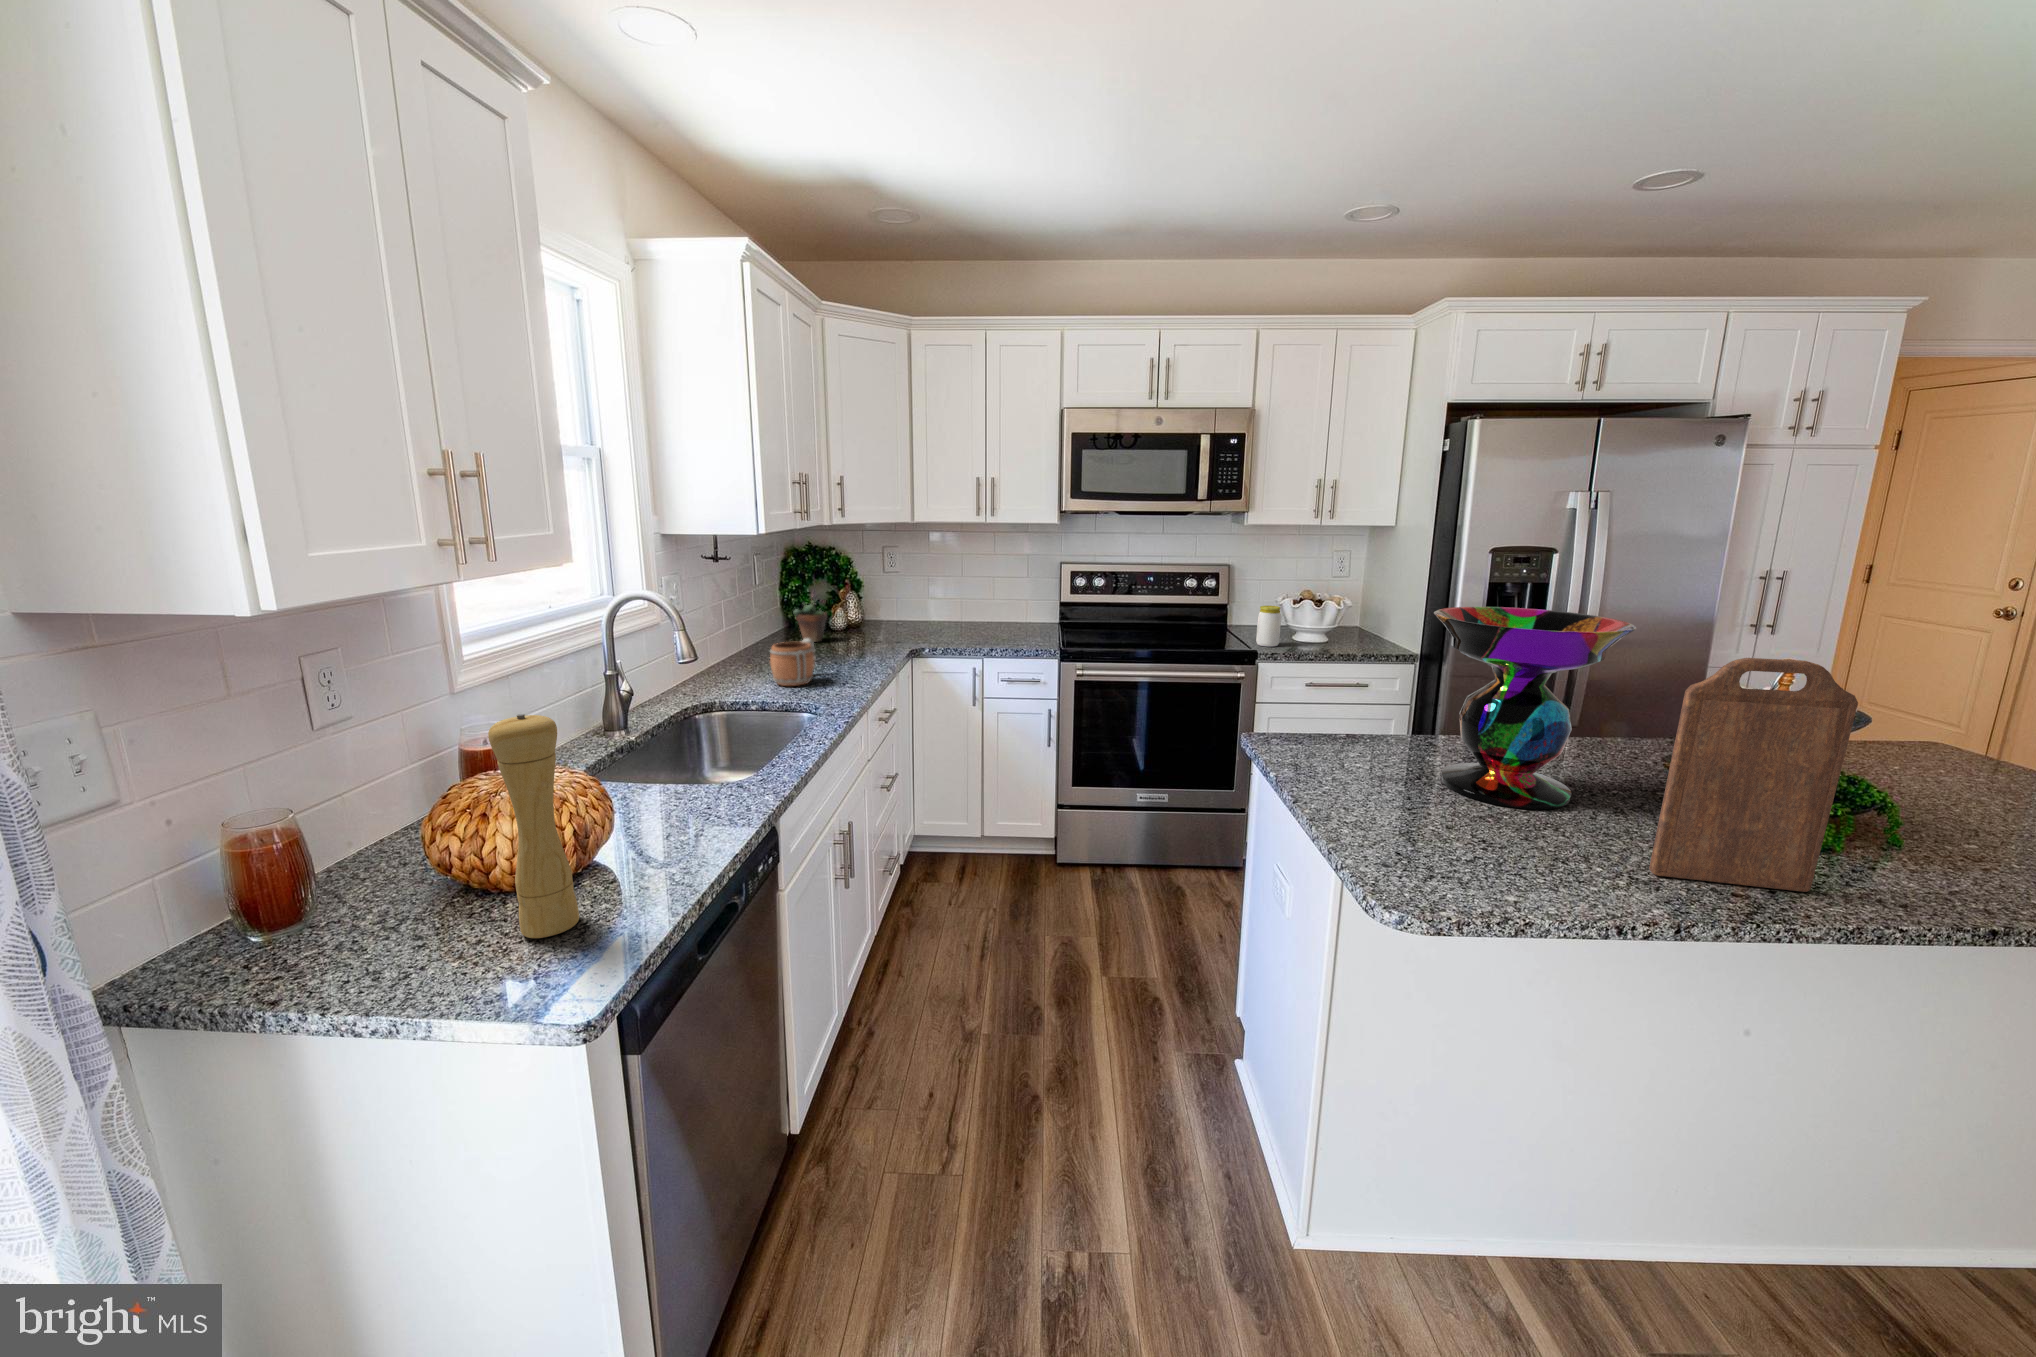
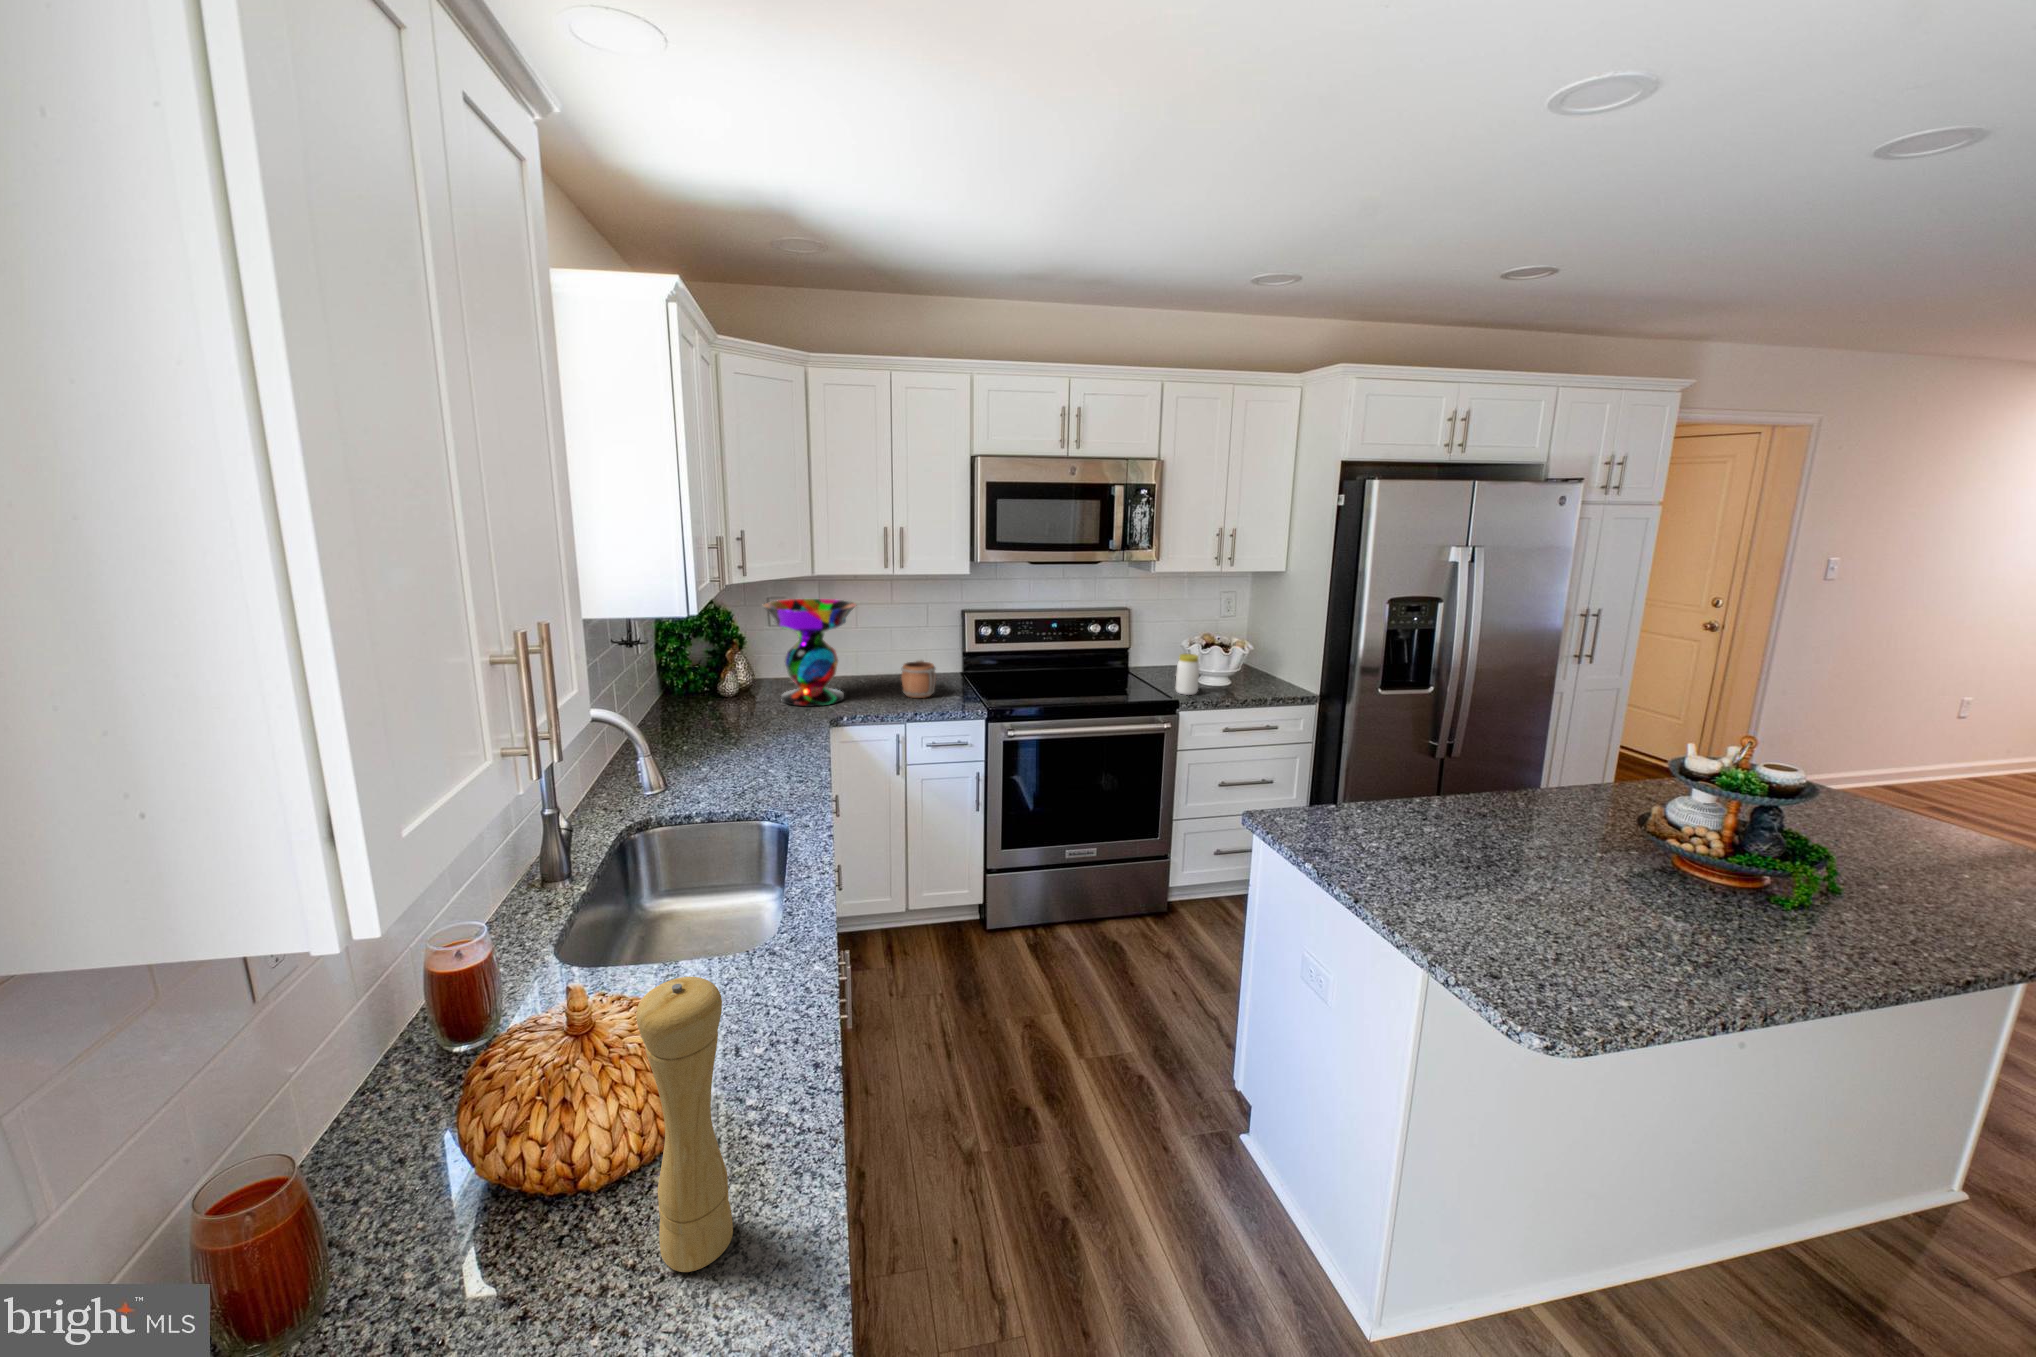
succulent plant: present [793,596,827,642] -> none [680,654,720,714]
decorative bowl: present [1434,607,1636,809] -> present [763,599,857,707]
mug: present [770,639,816,686] -> present [901,659,936,698]
cutting board: present [1649,658,1858,892] -> none [1693,766,1855,958]

